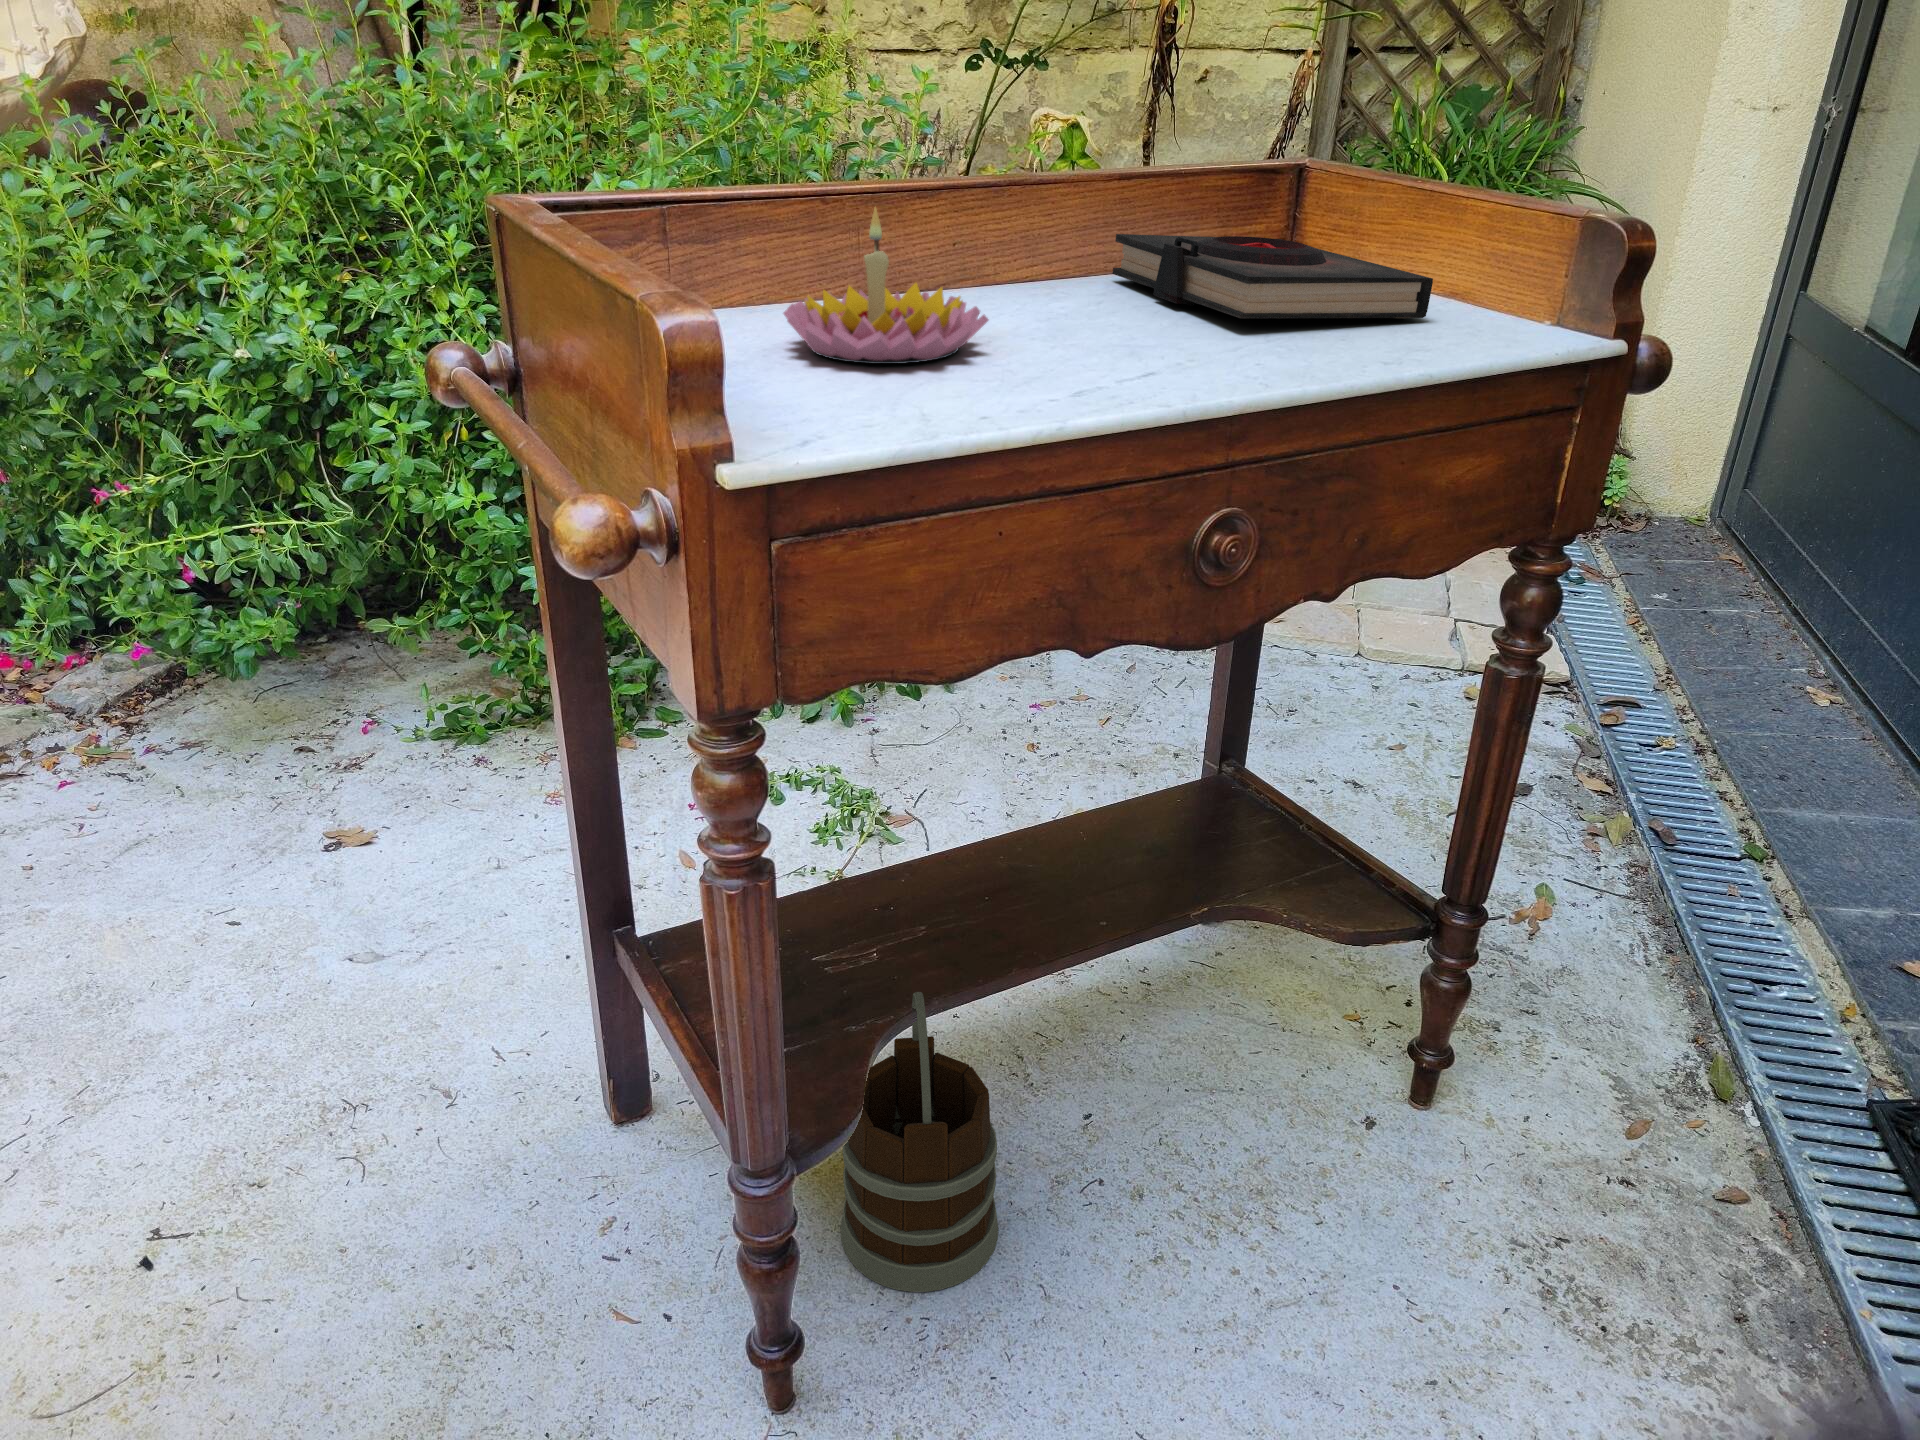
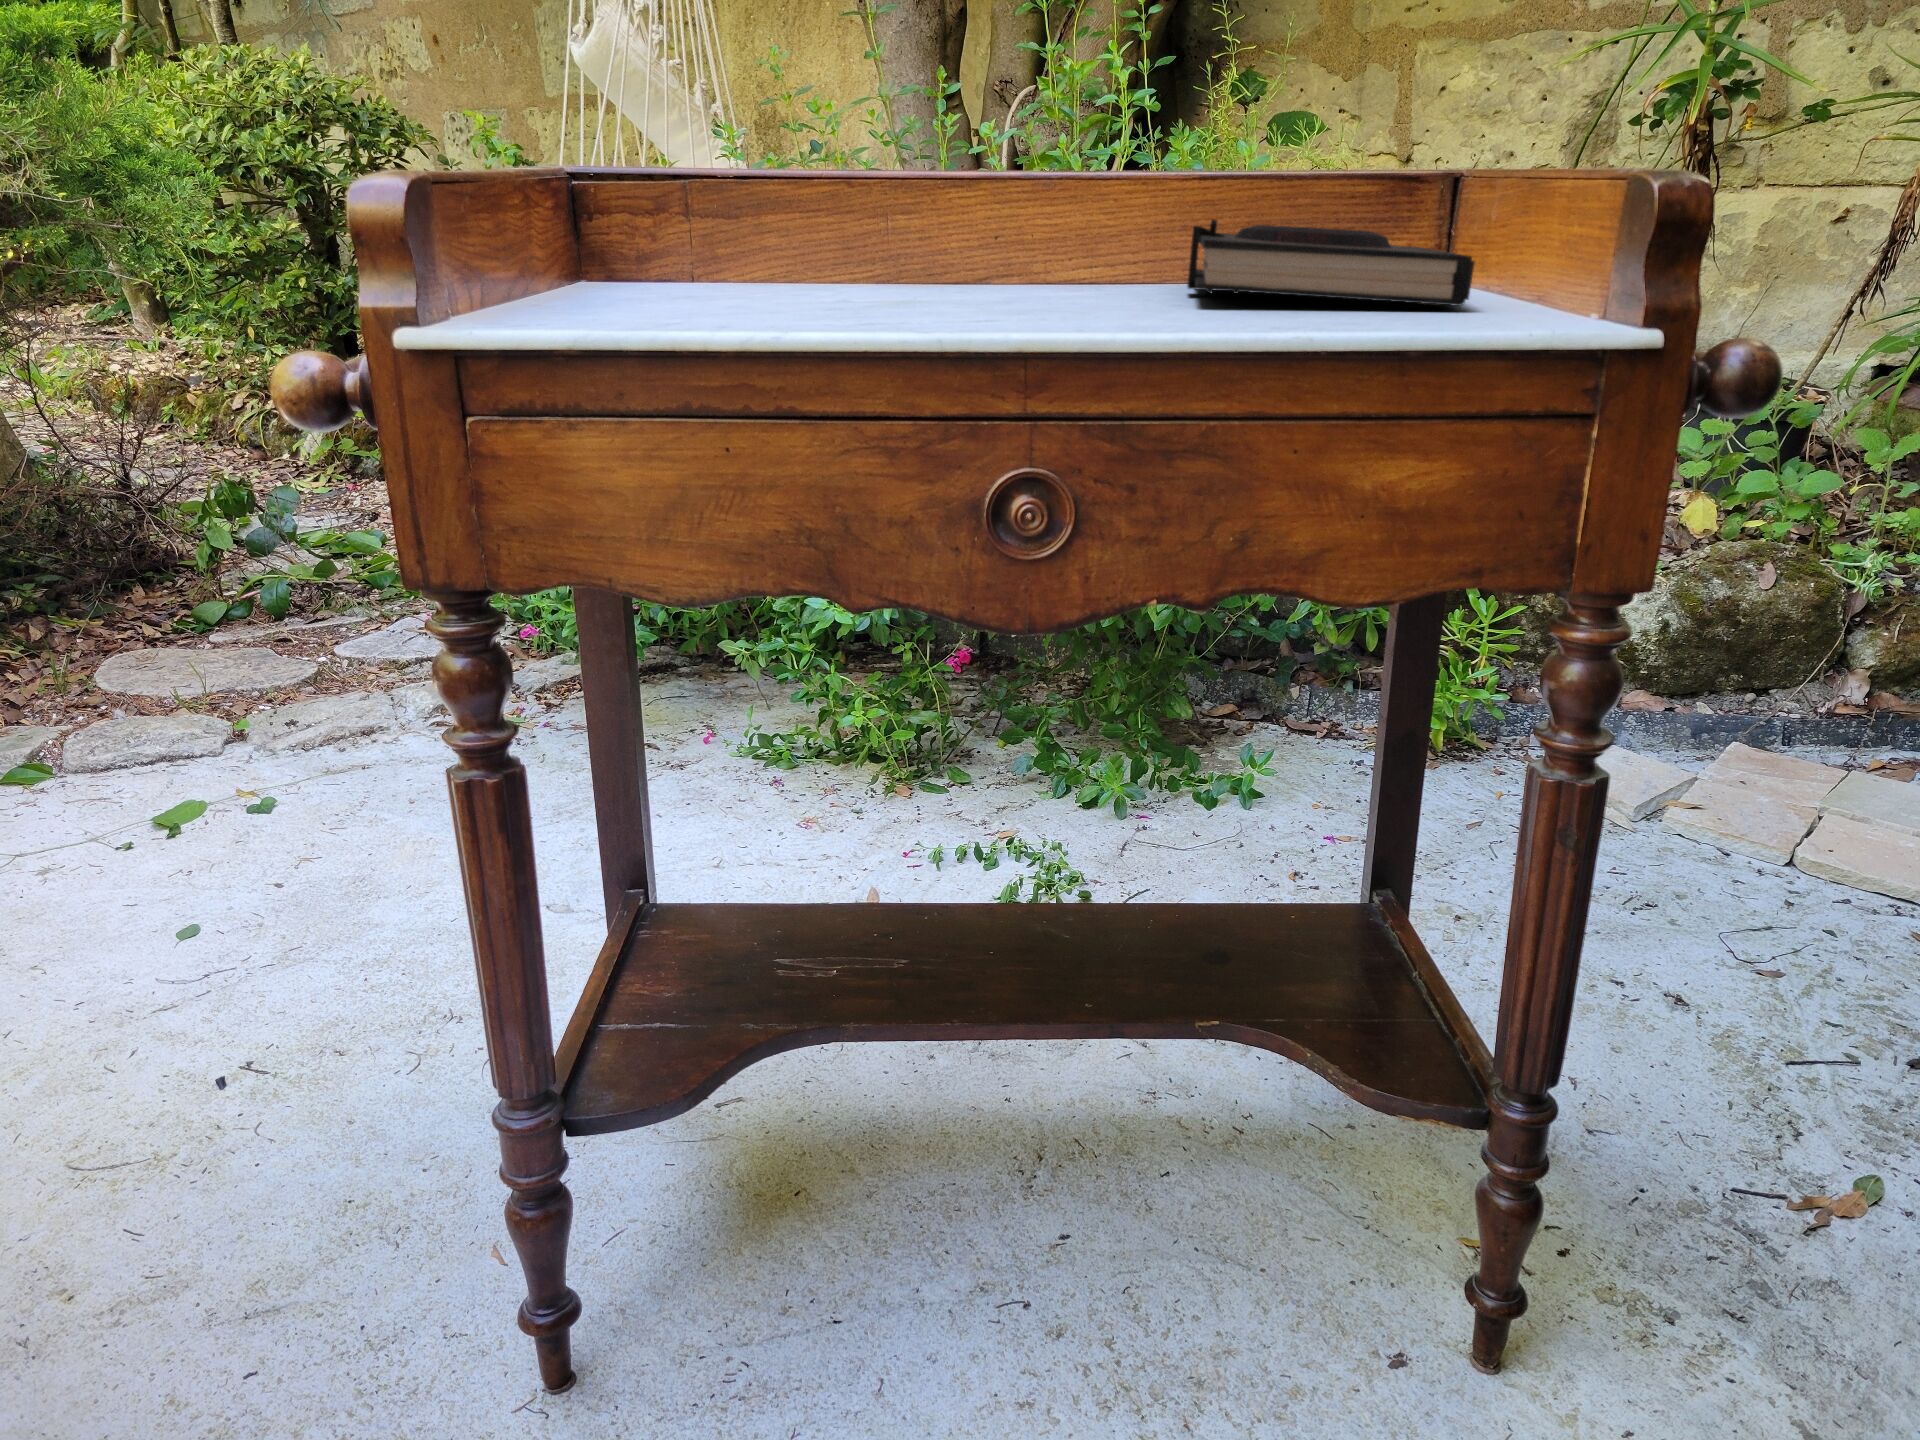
candle holder: present [783,208,989,364] -> none [693,149,904,304]
wooden bucket: present [841,992,999,1292] -> none [725,1005,901,1347]

